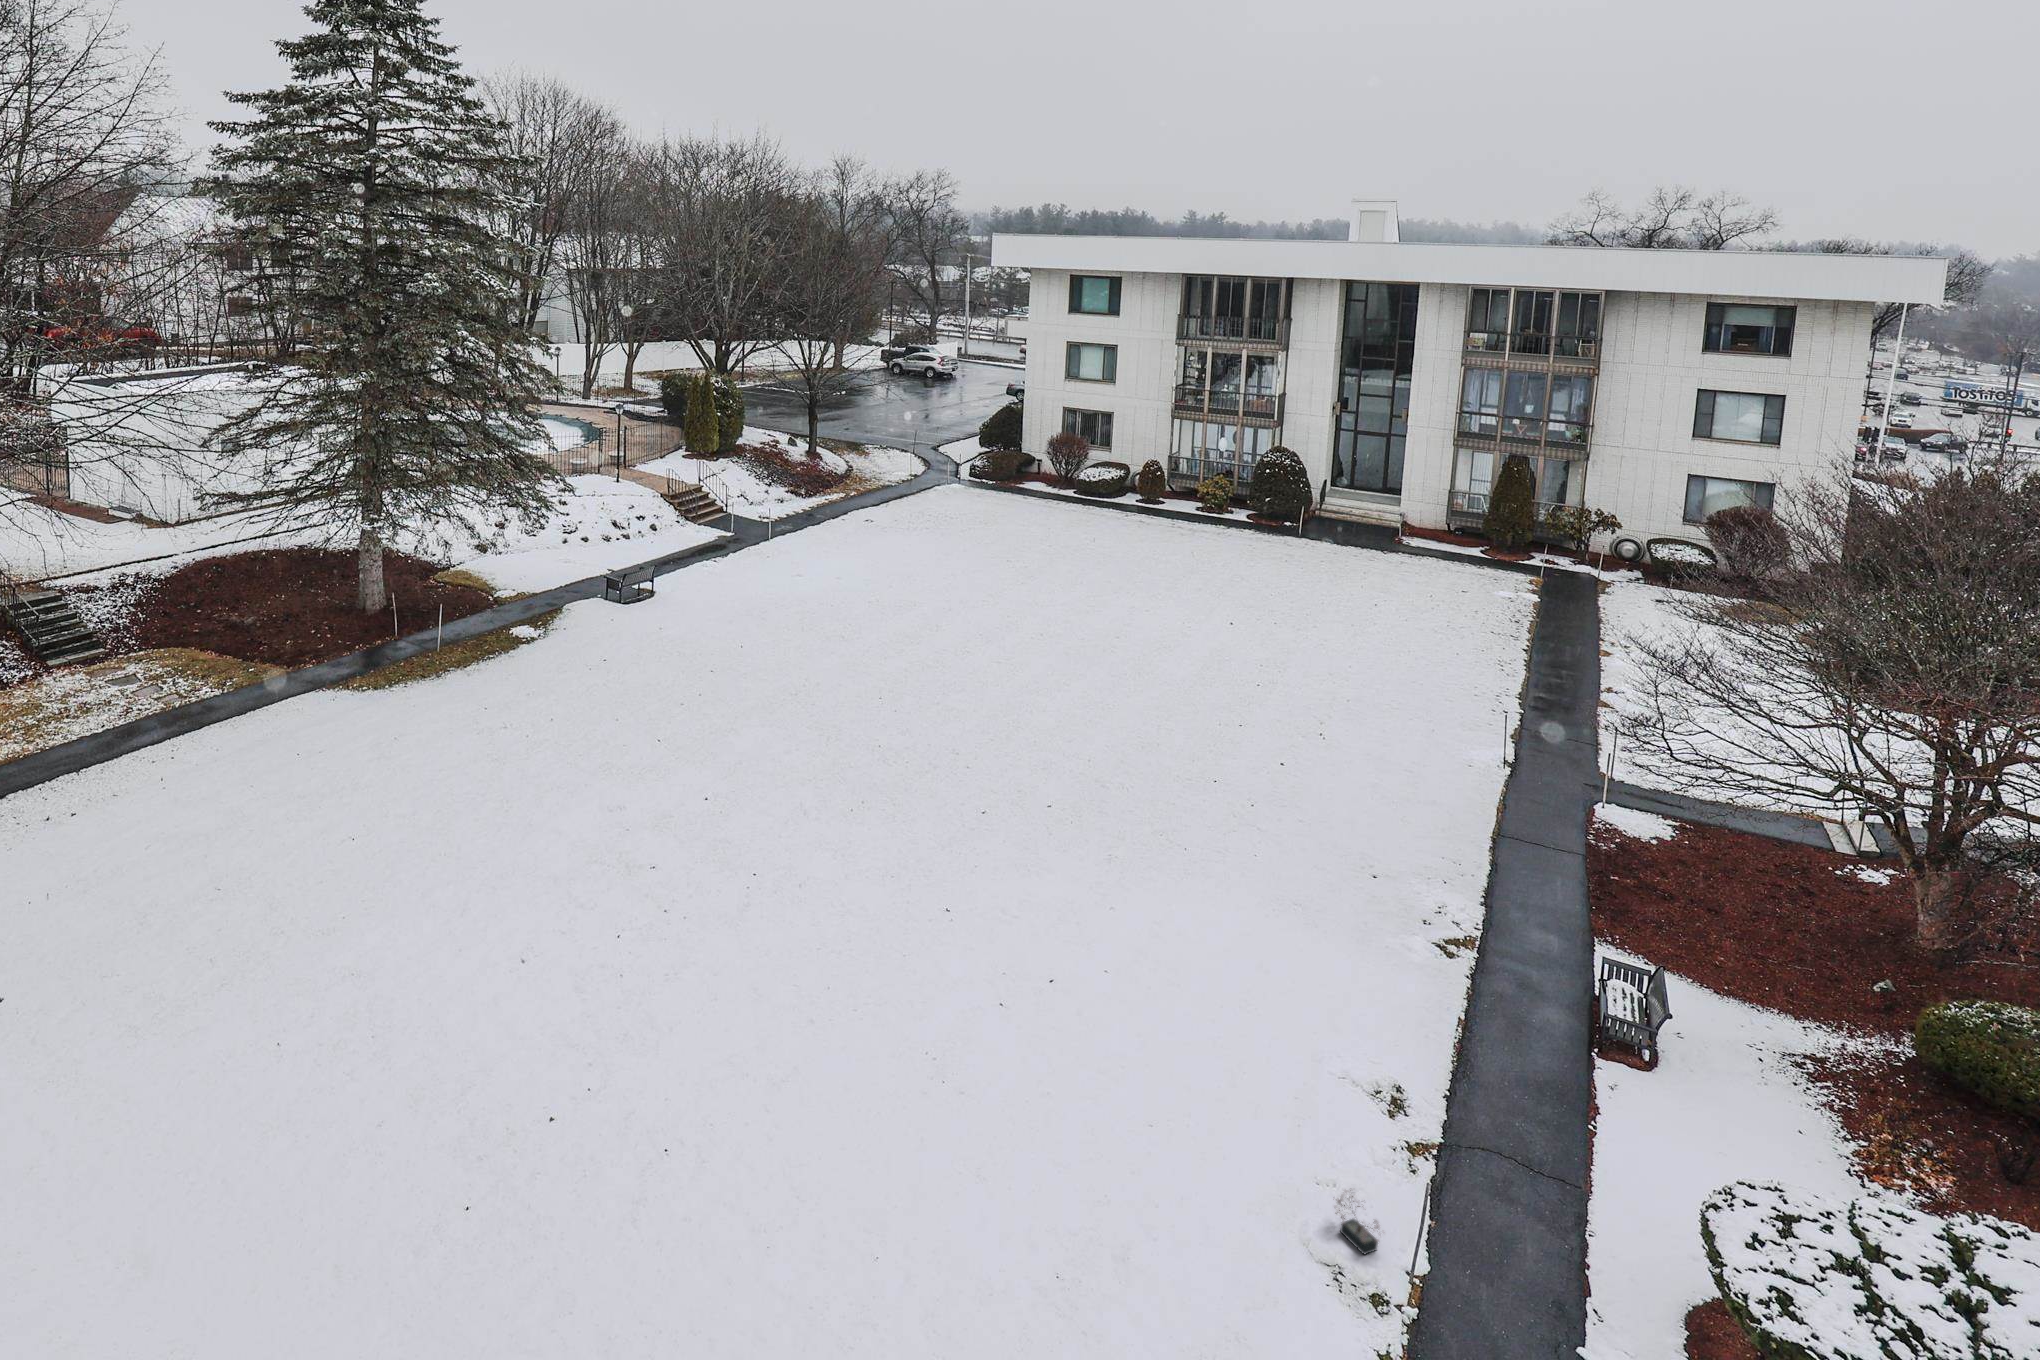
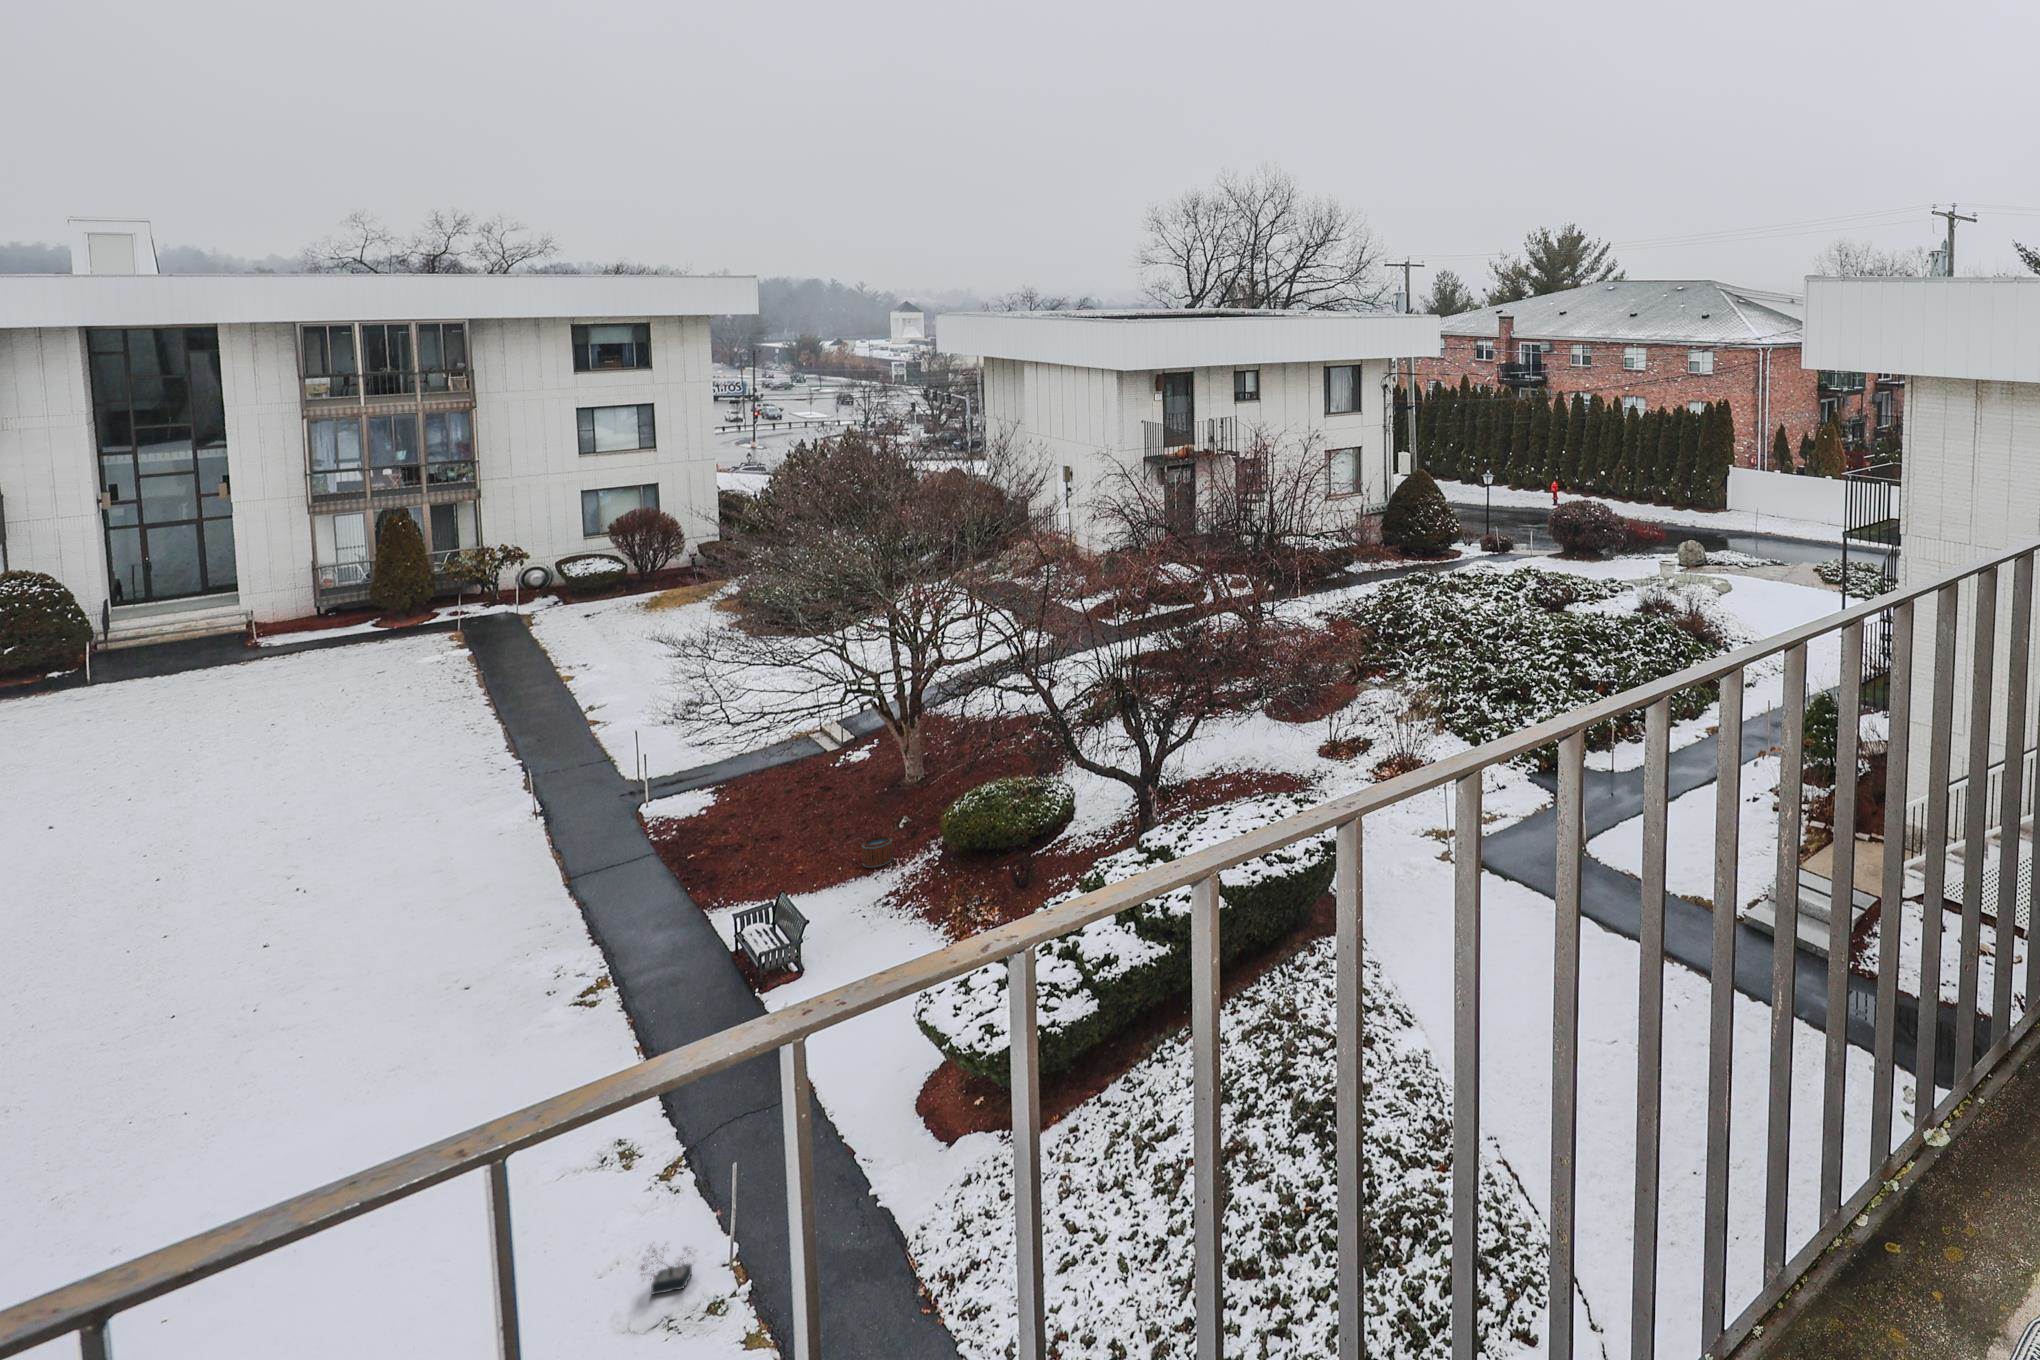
bucket: none [1801,981,1853,1029] -> present [862,835,893,868]

